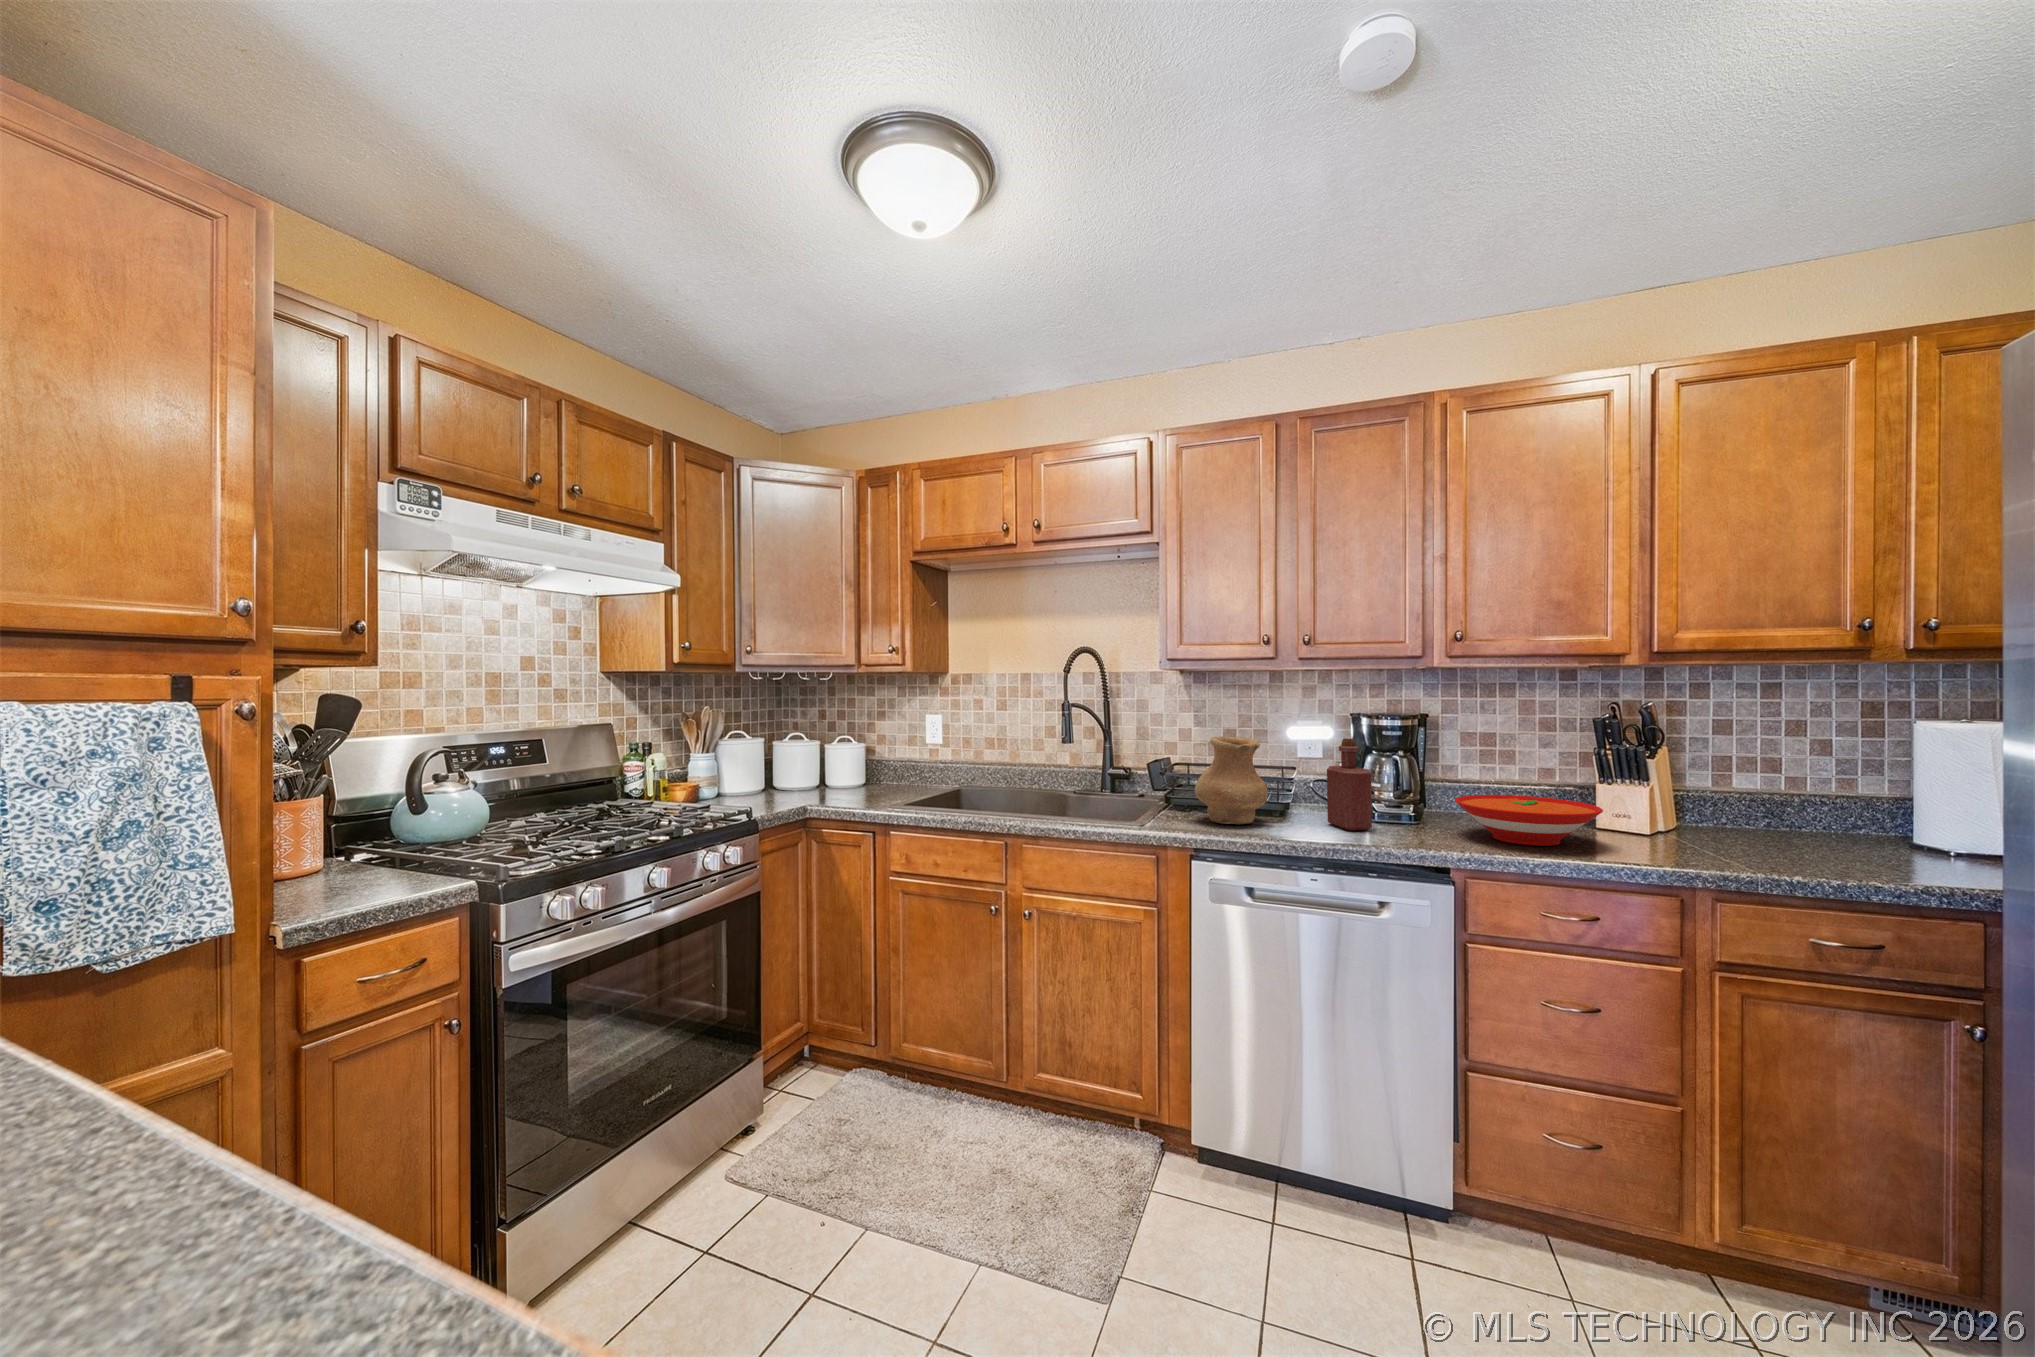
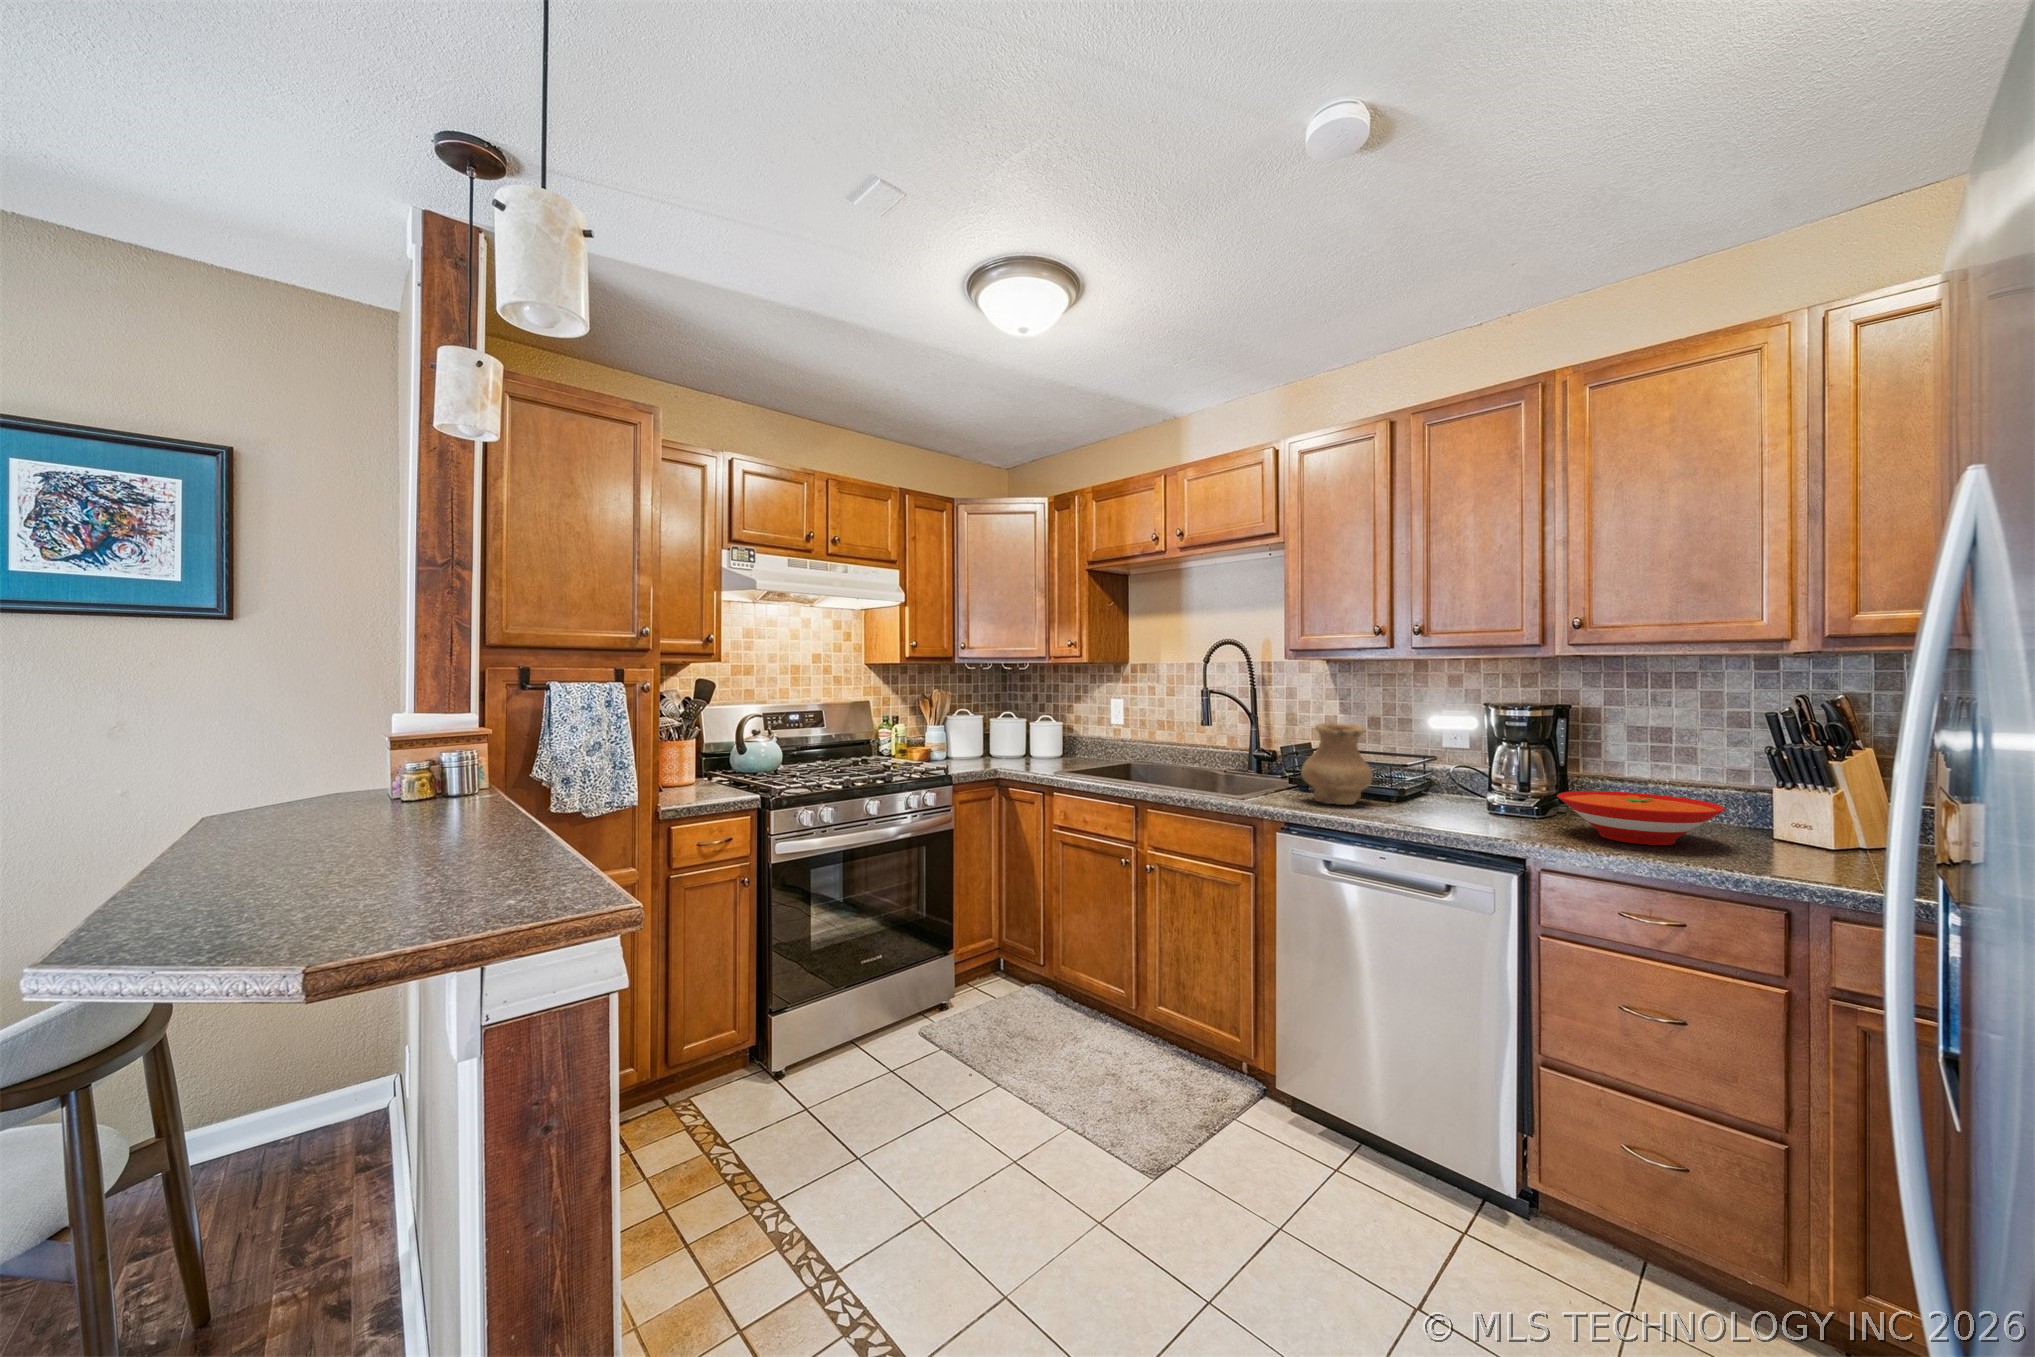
bottle: present [1327,738,1372,830] -> none [1433,728,1471,818]

